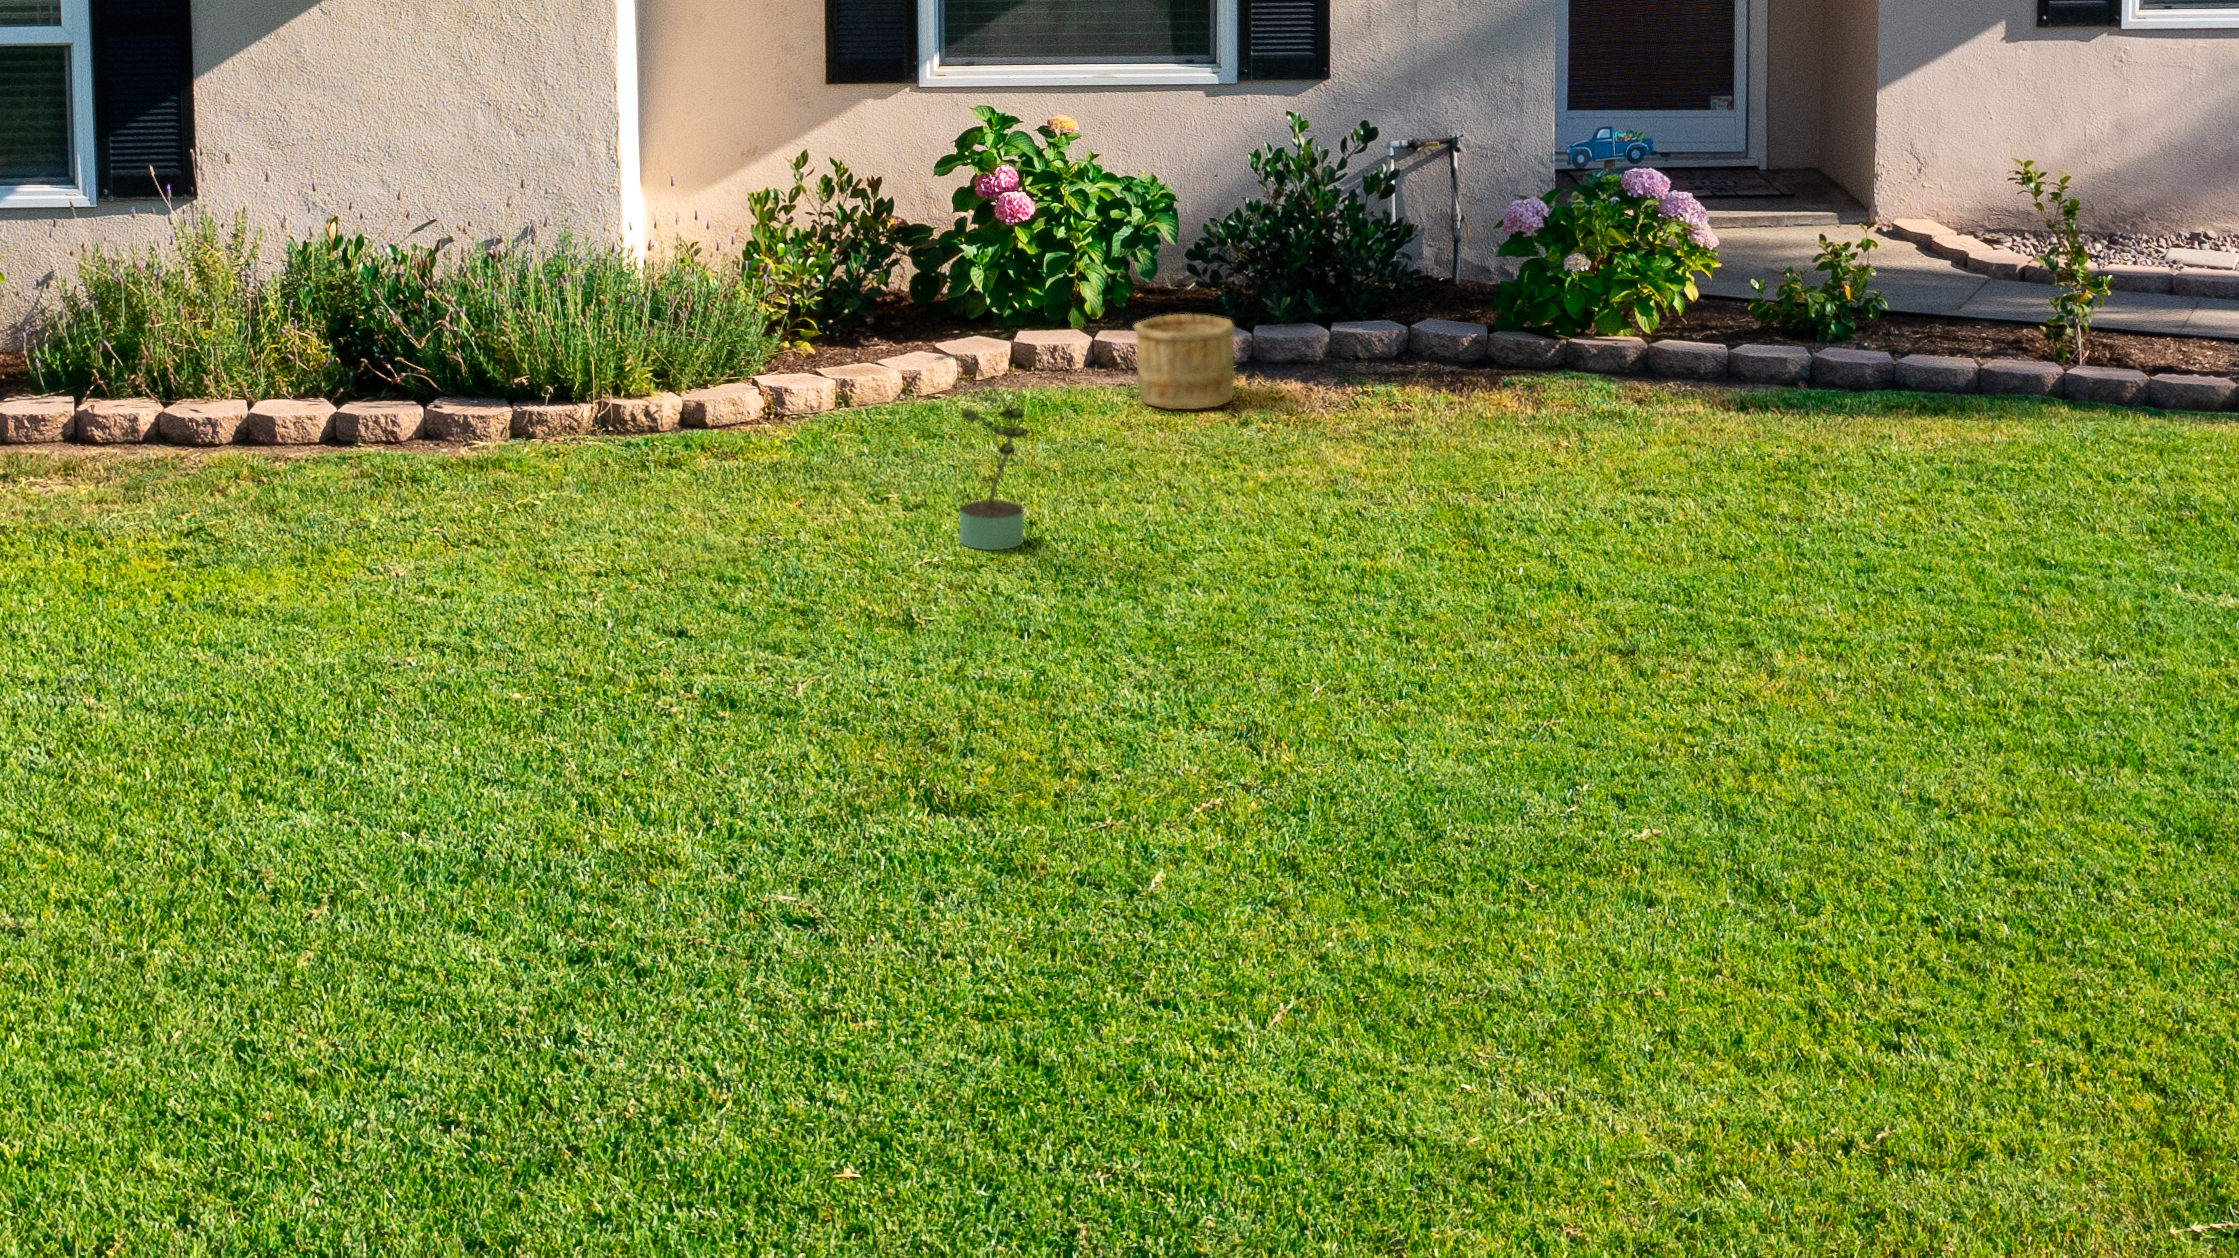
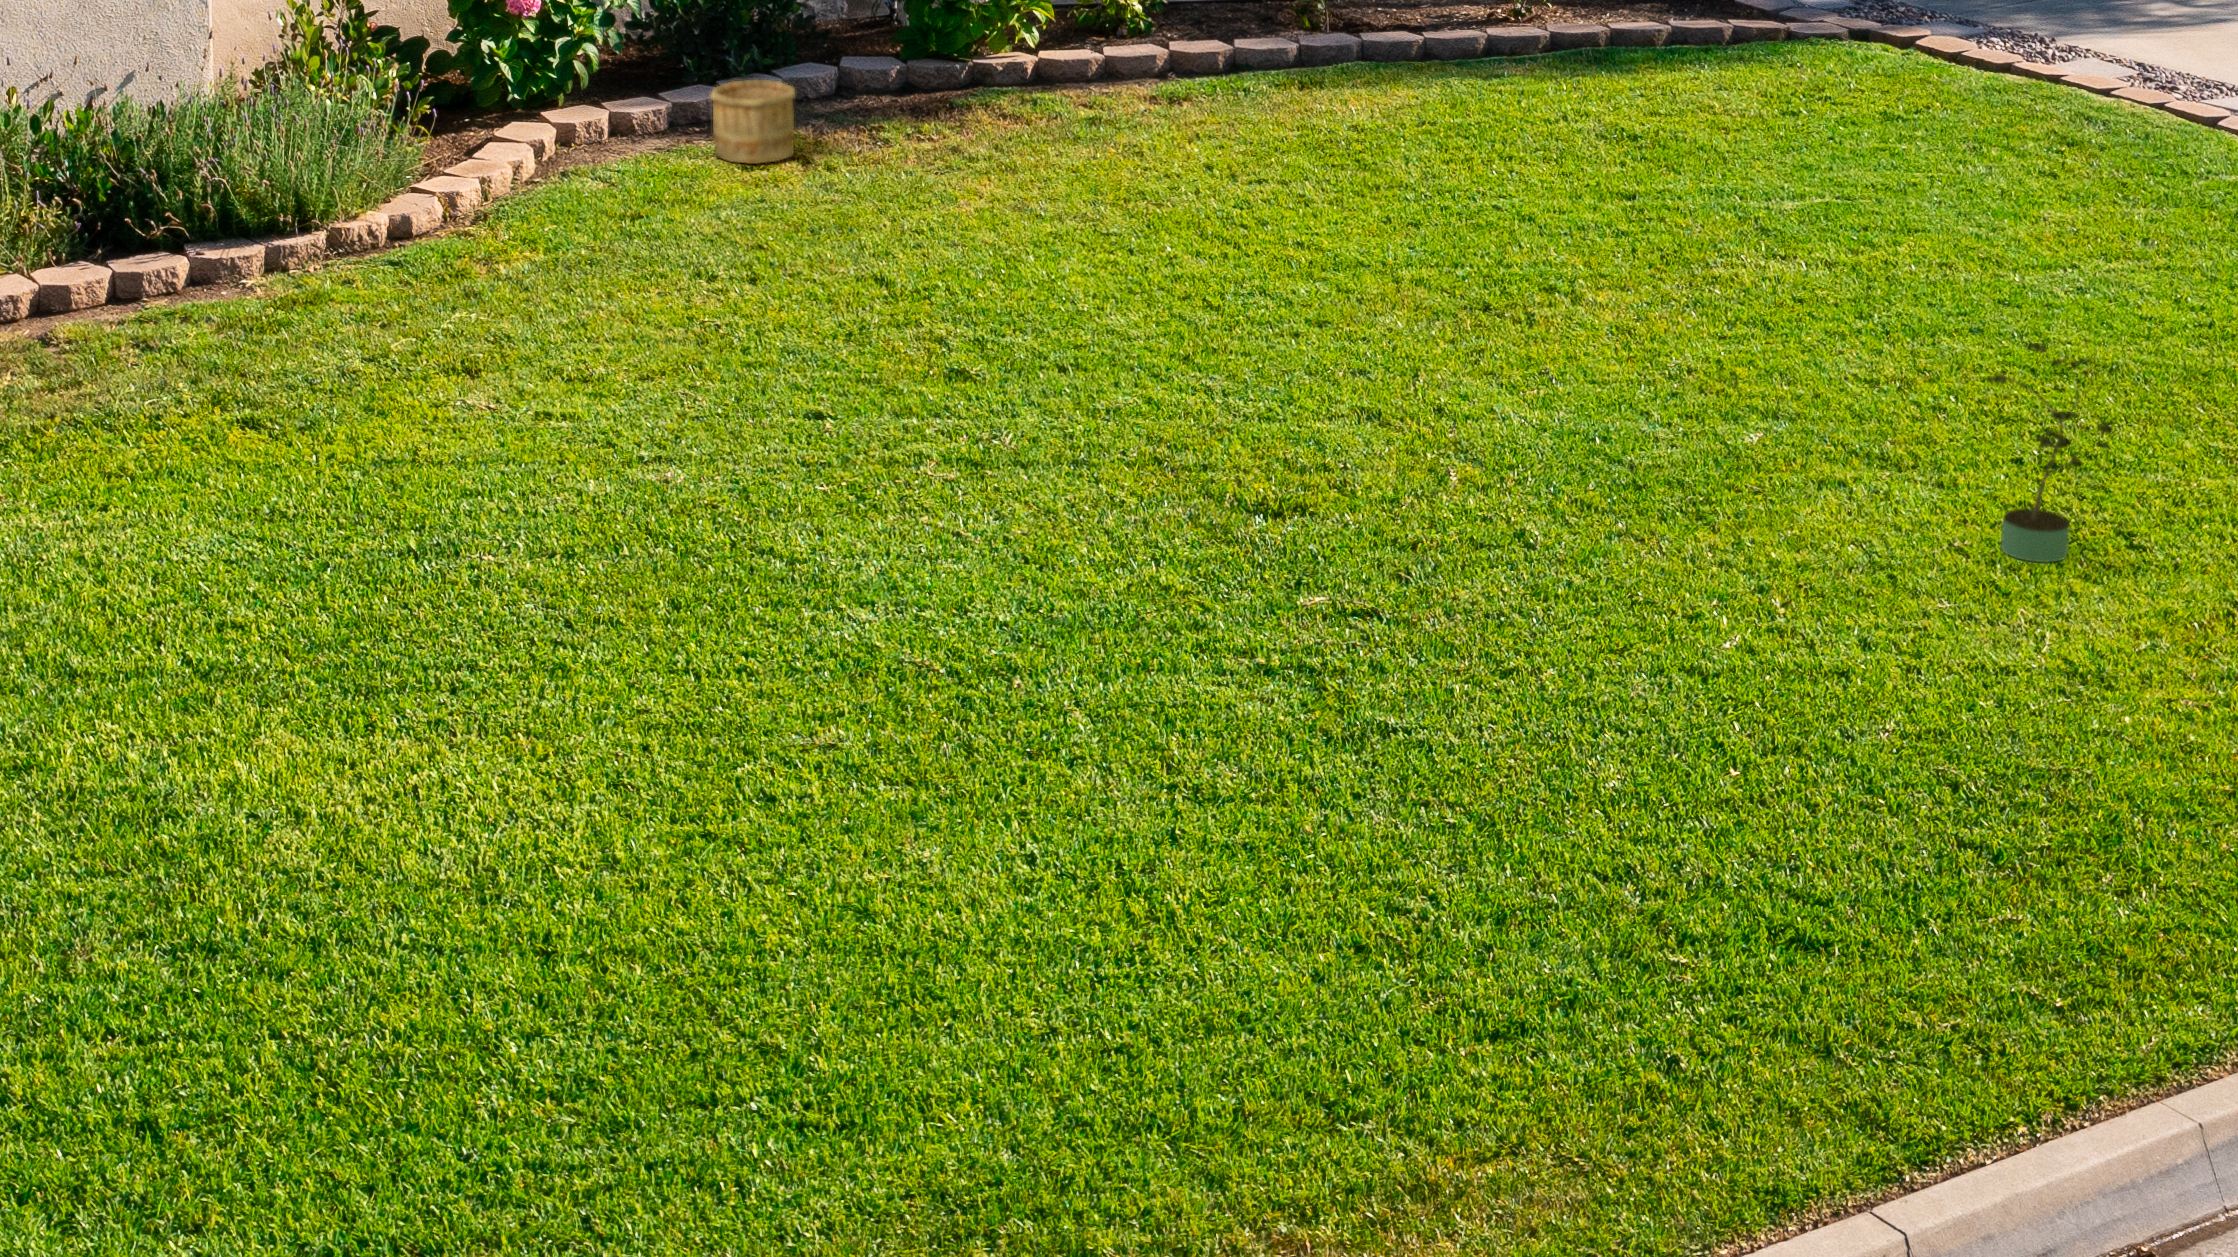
potted plant: present [934,333,1051,550] -> present [1986,343,2113,563]

